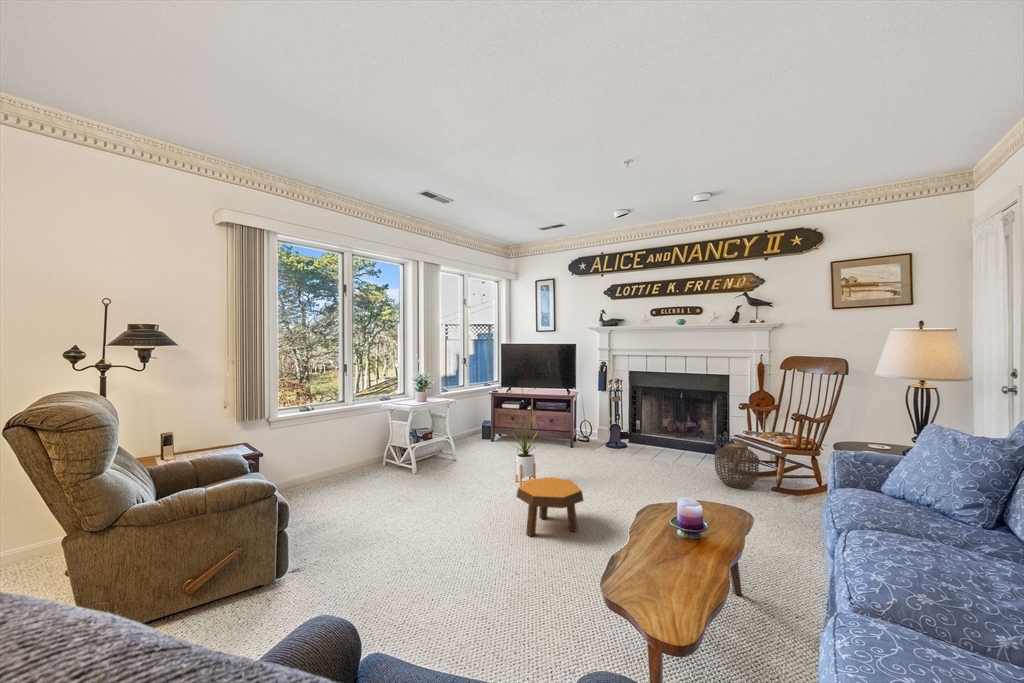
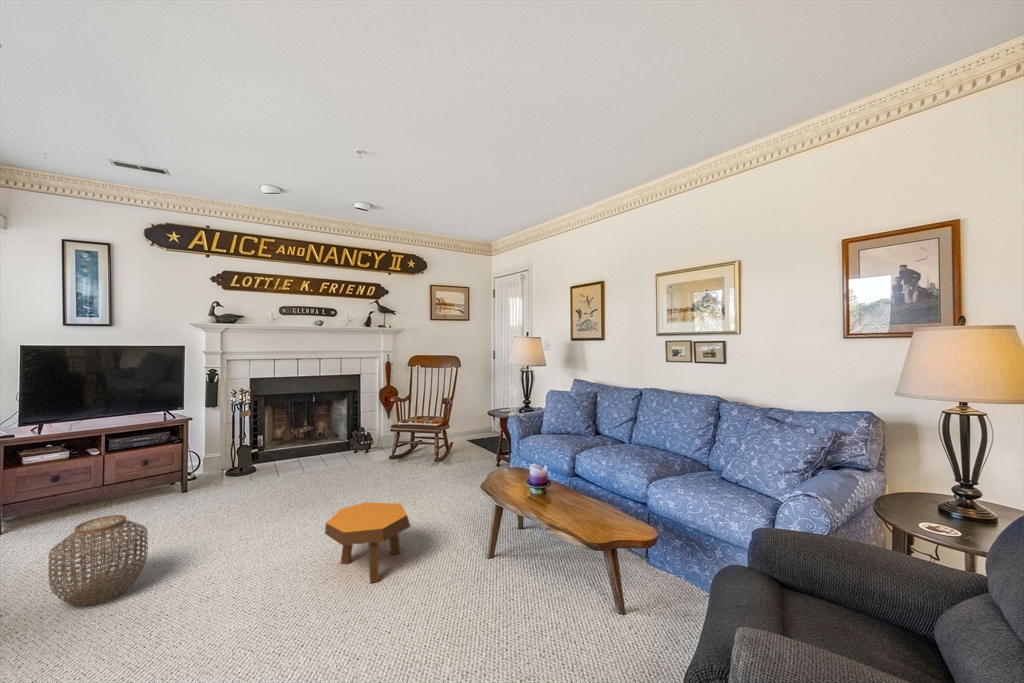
house plant: present [511,414,538,486] -> none [198,437,268,555]
woven basket: present [715,443,759,489] -> present [48,515,148,606]

